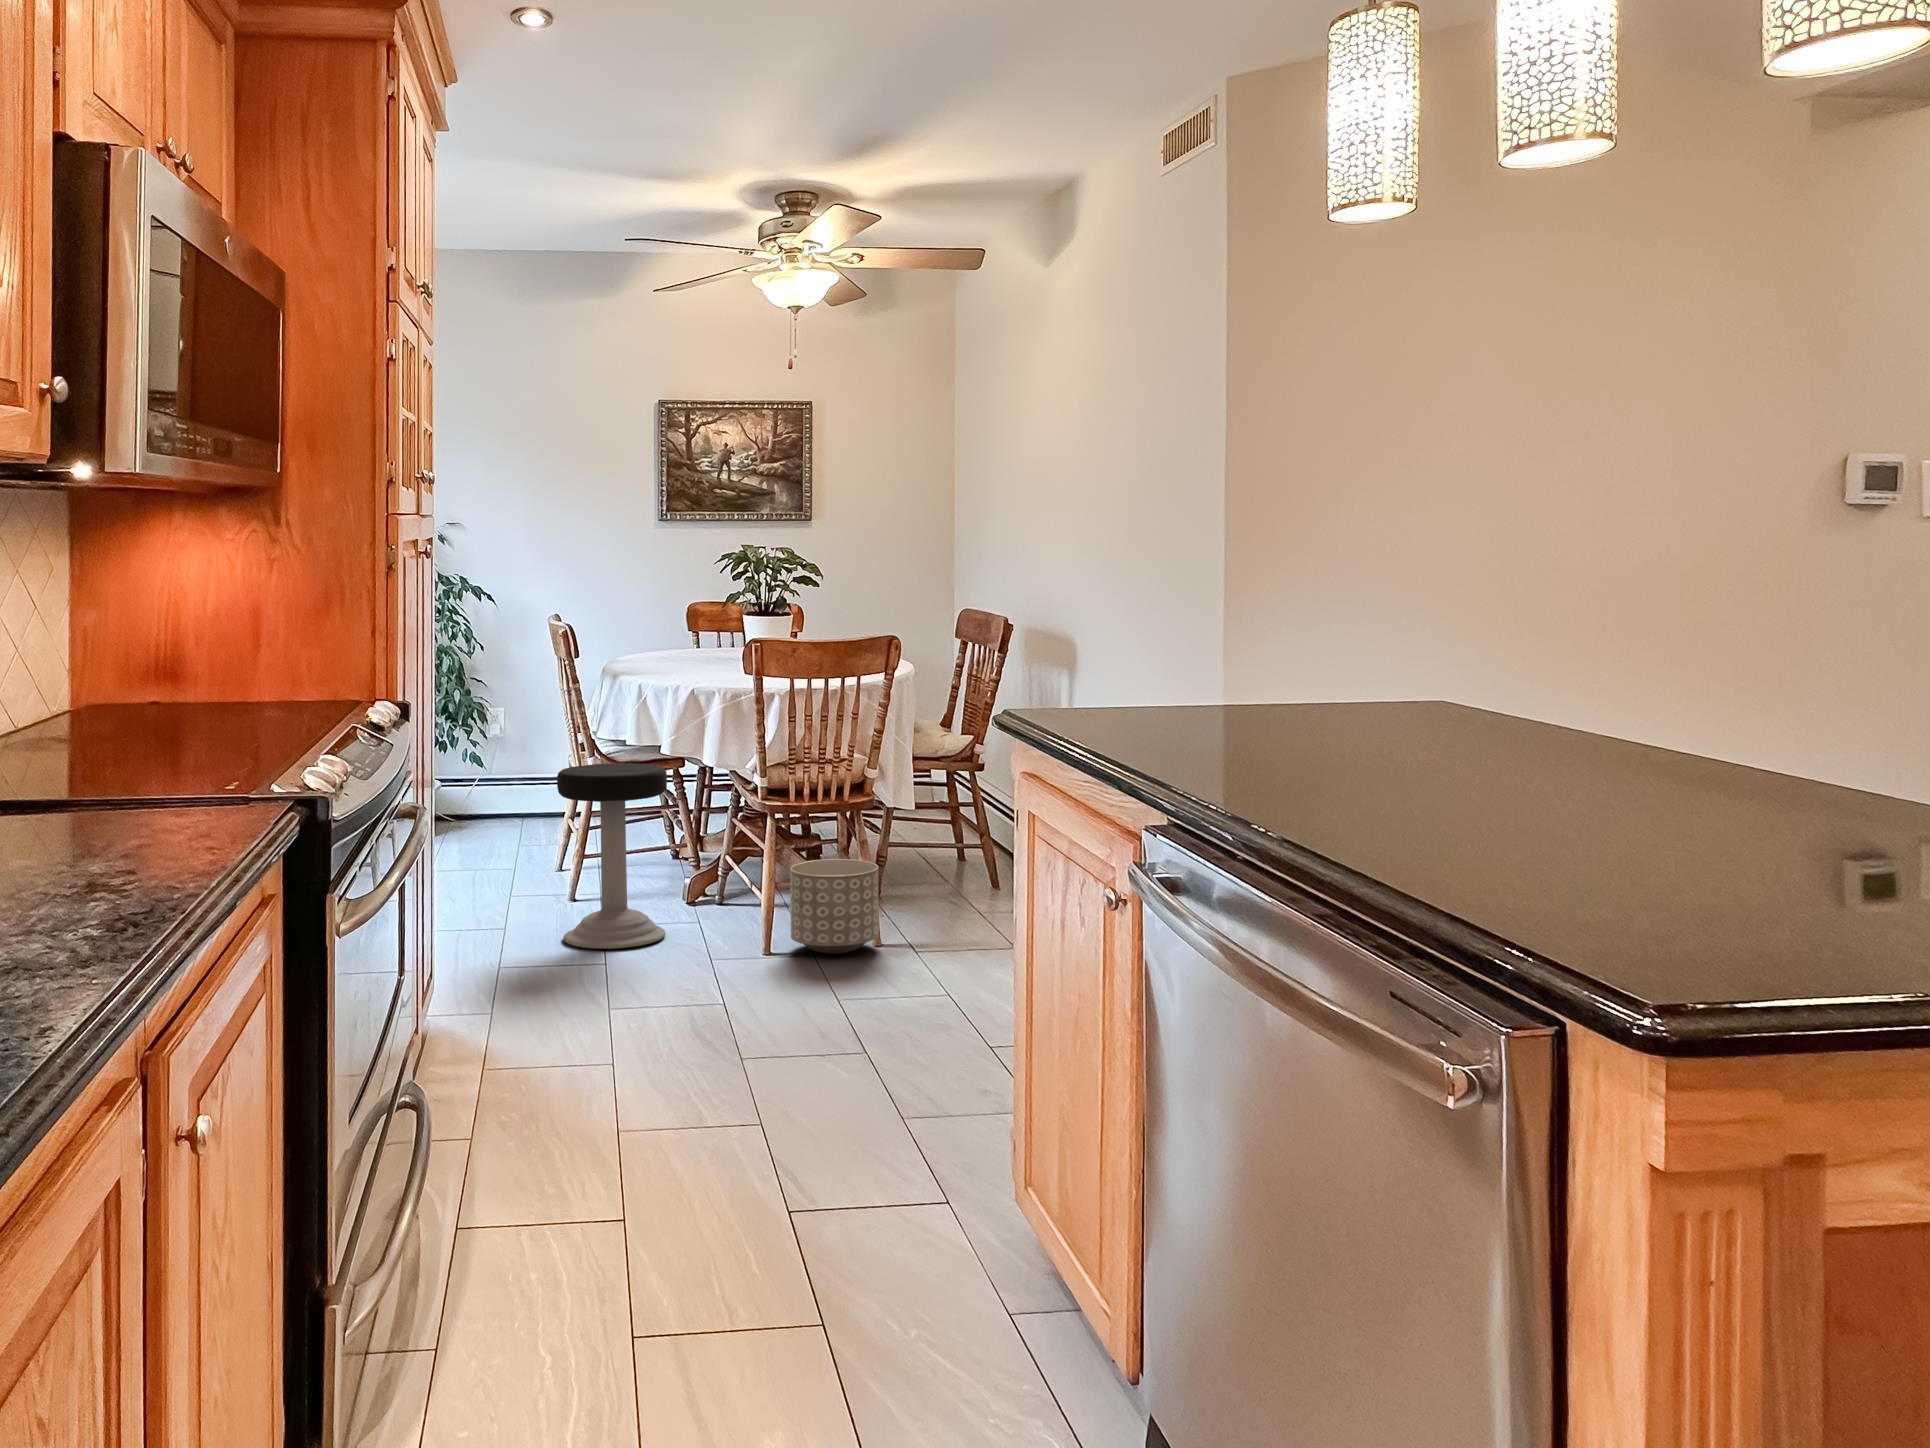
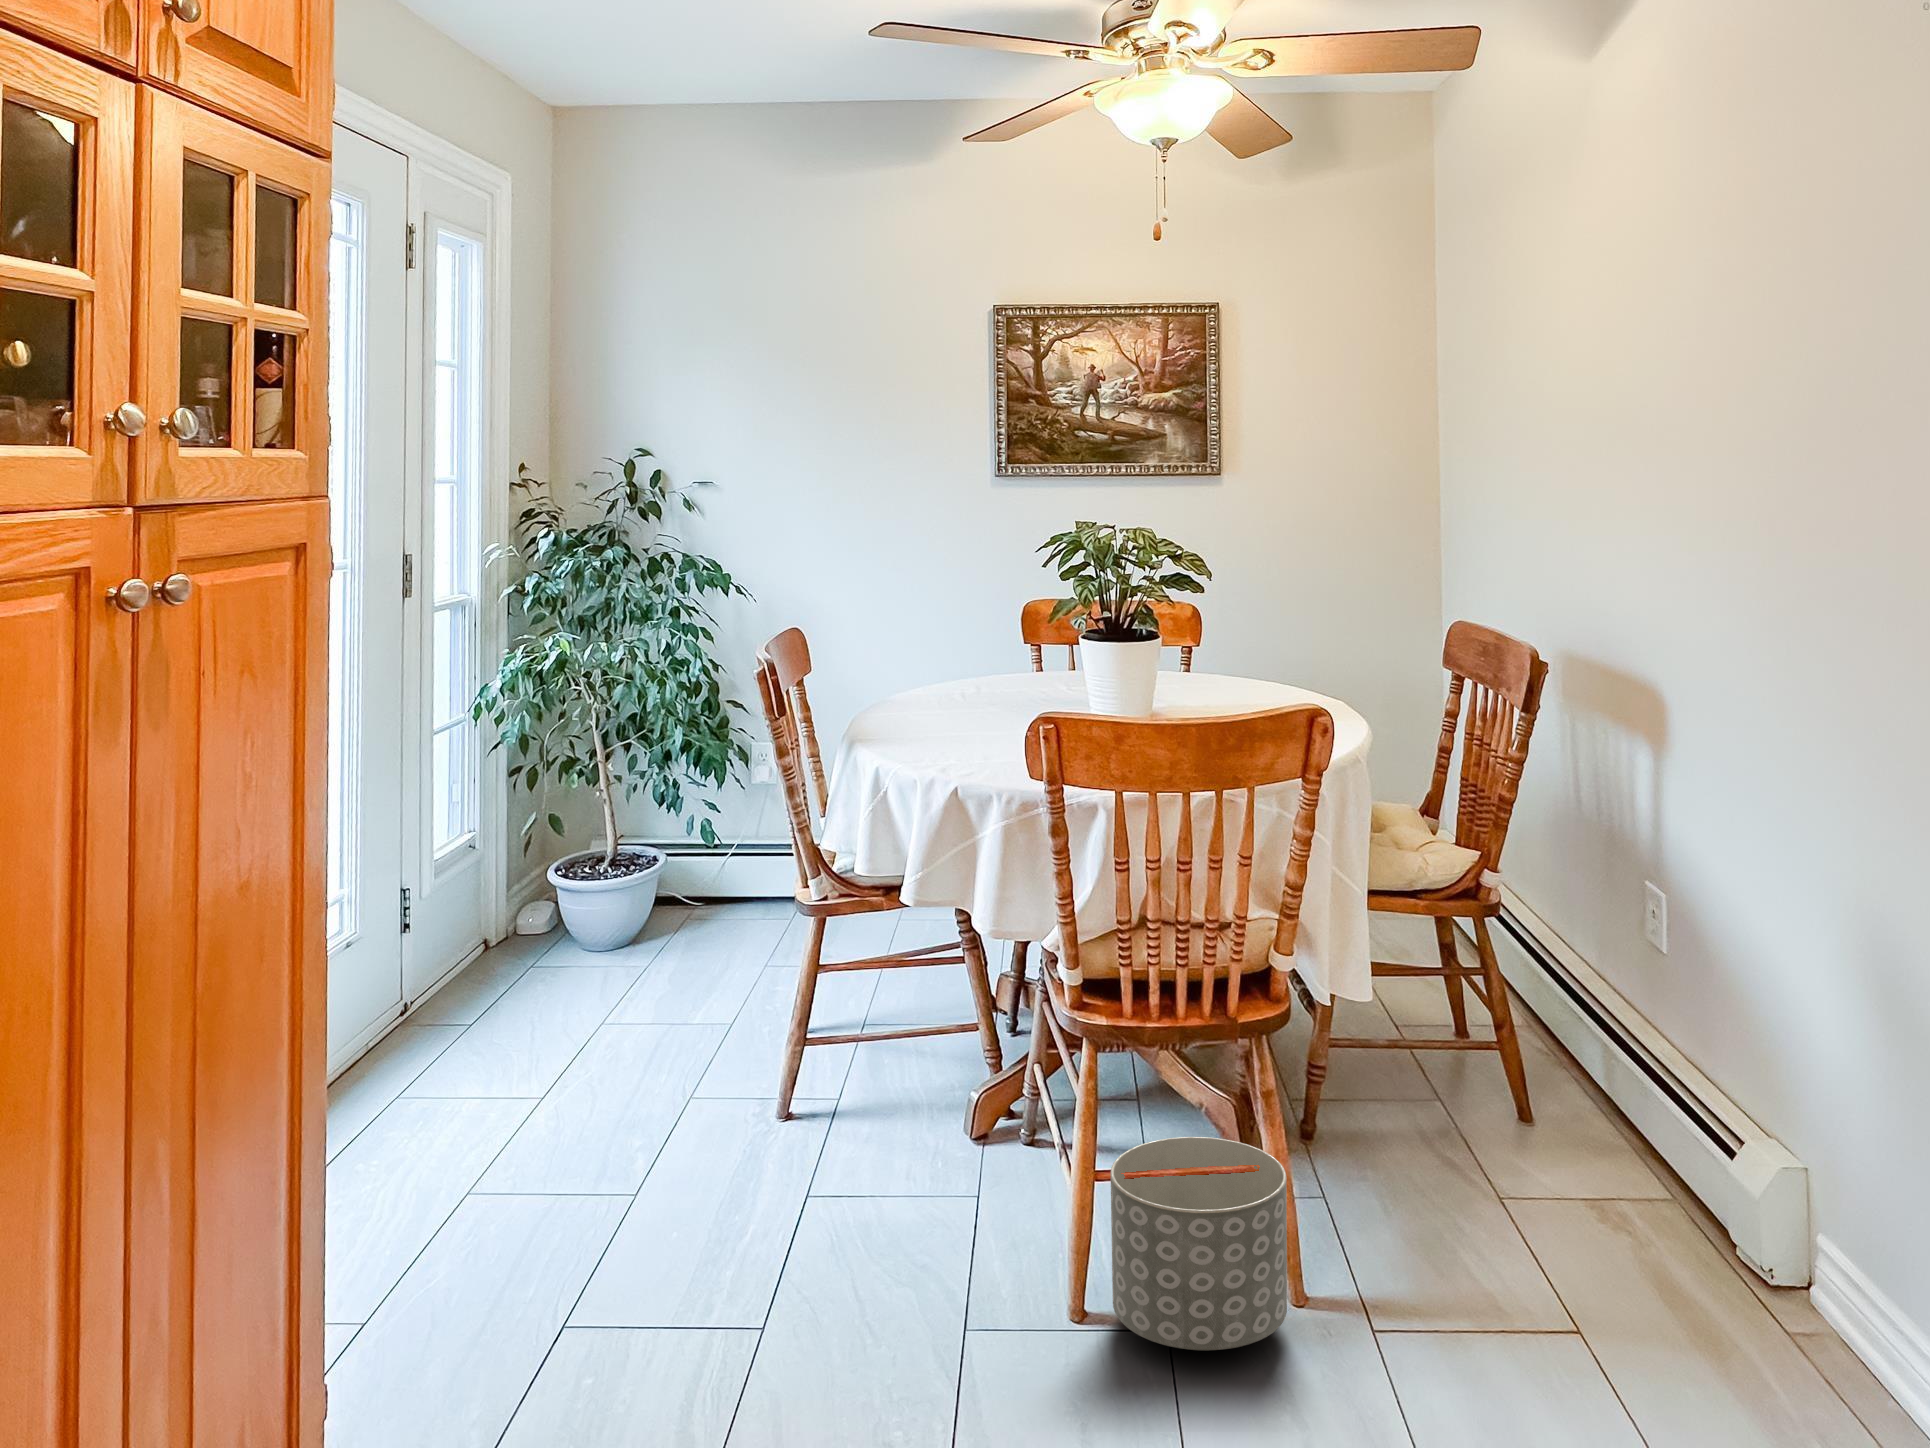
stool: present [557,763,667,949] -> none [705,920,902,1281]

